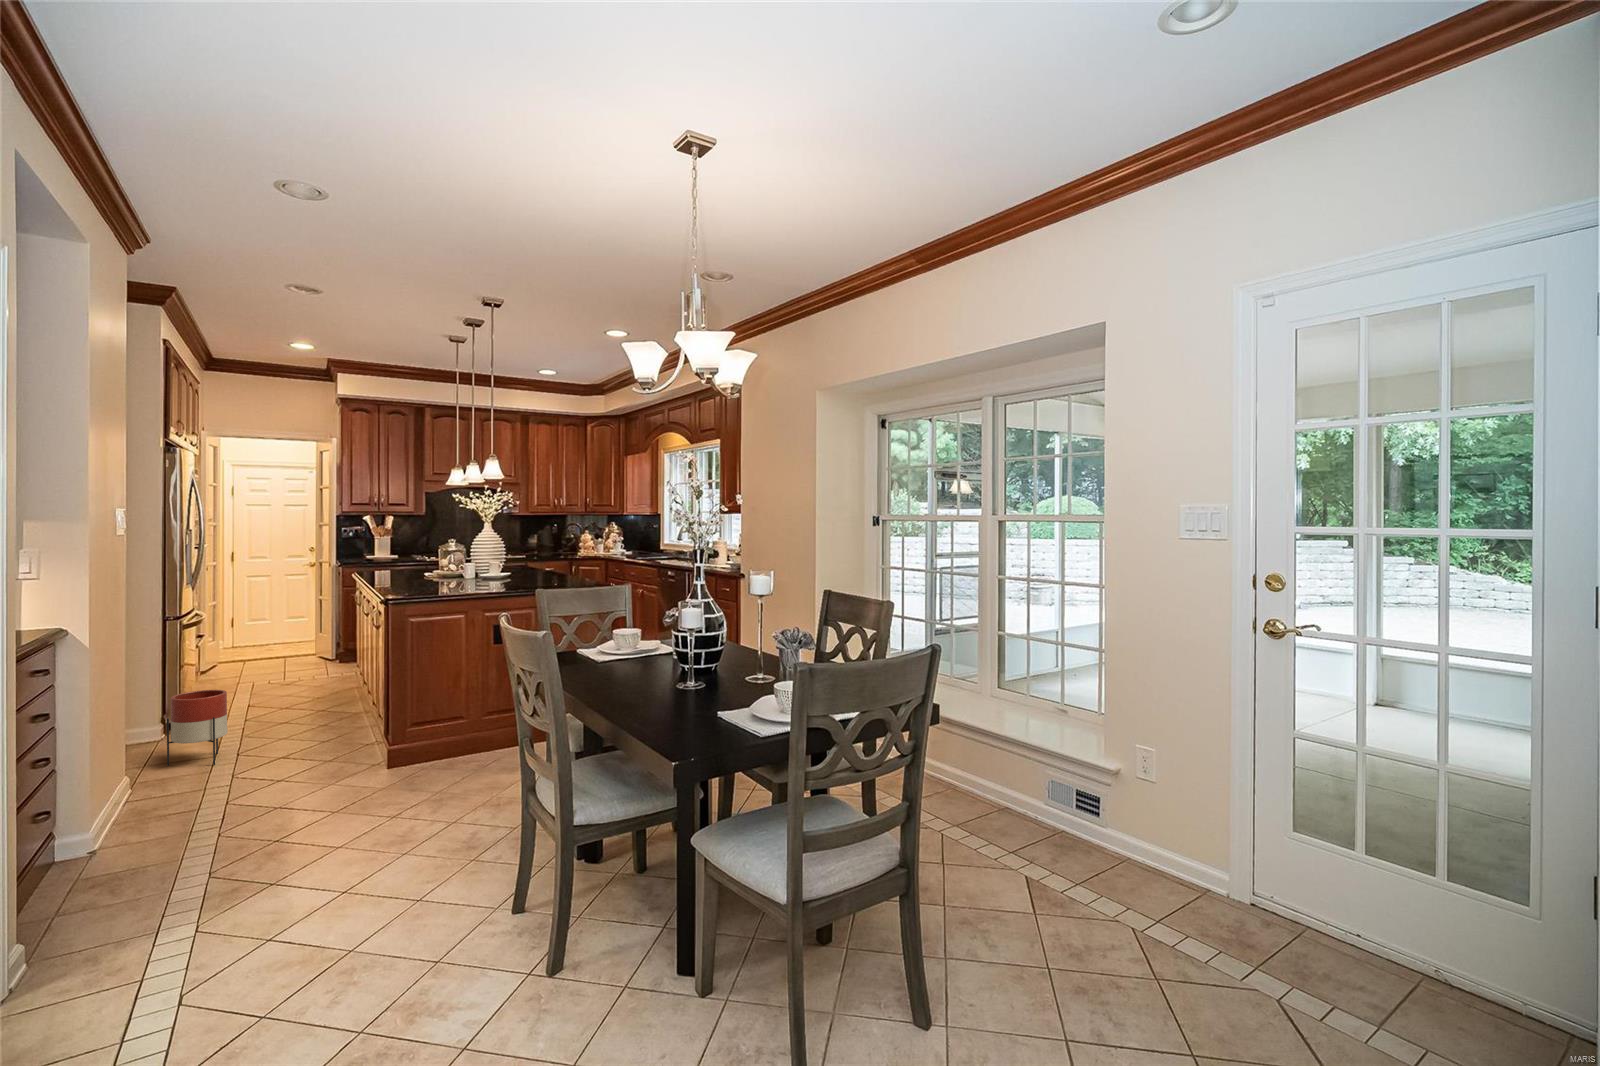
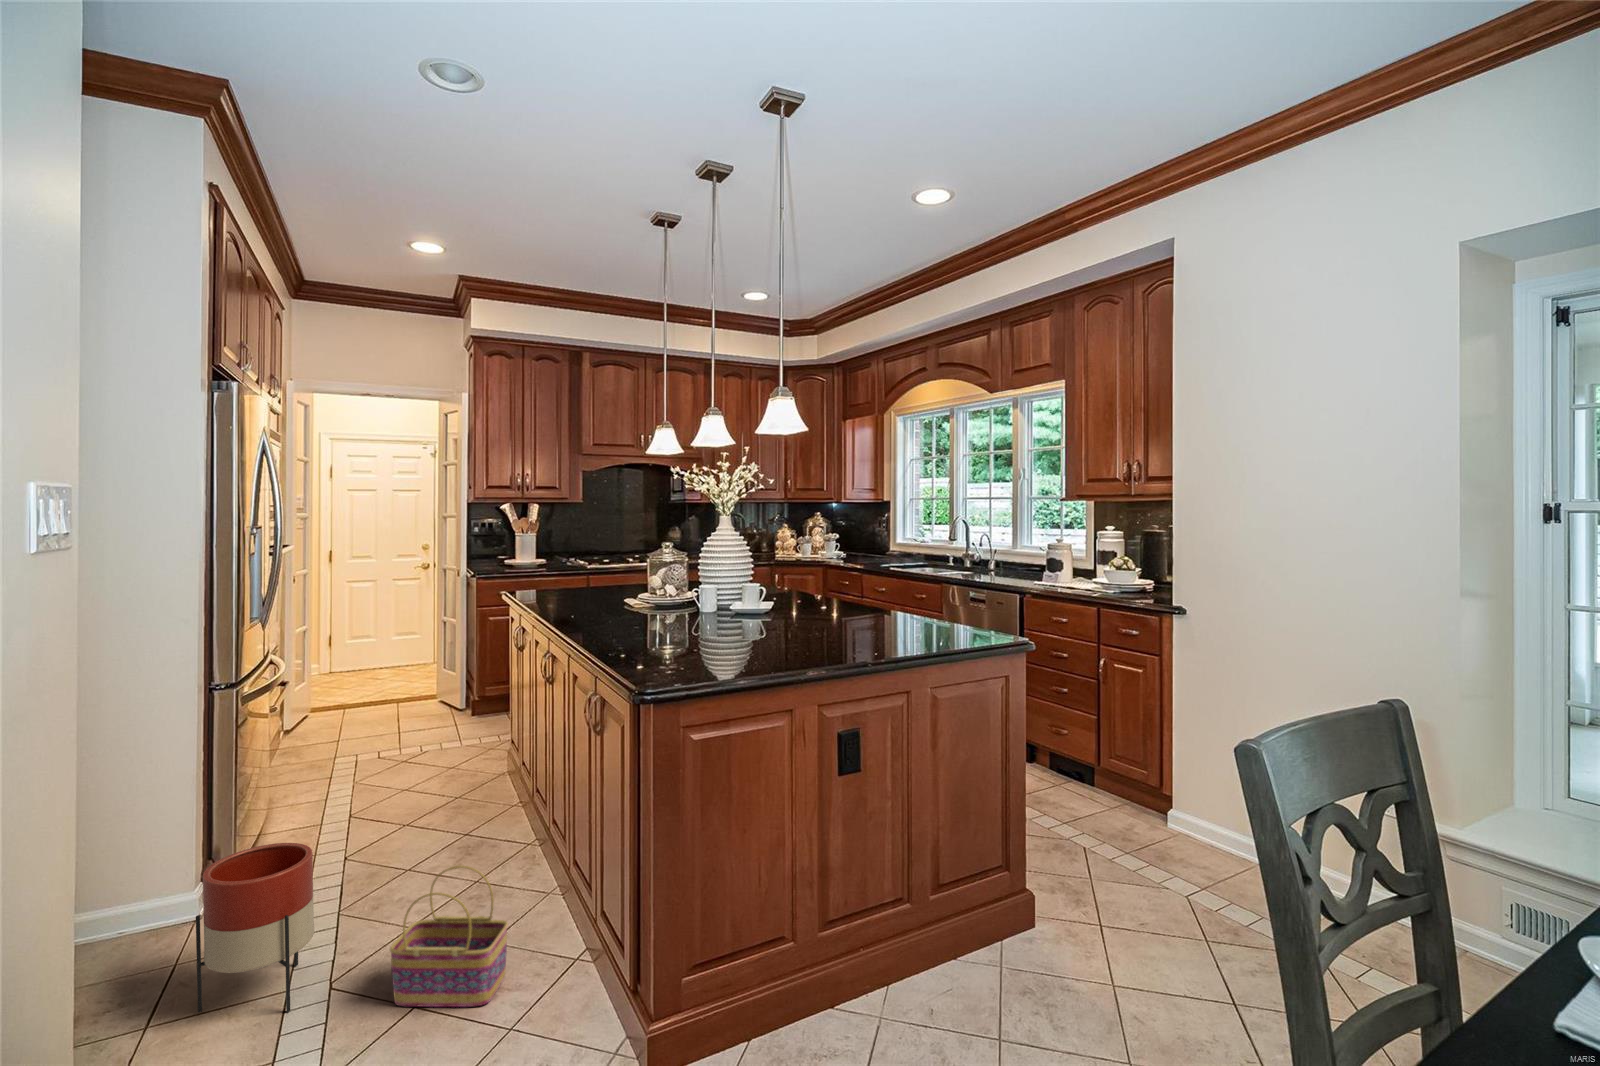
basket: none [267,699,330,762] -> present [390,866,508,1007]

